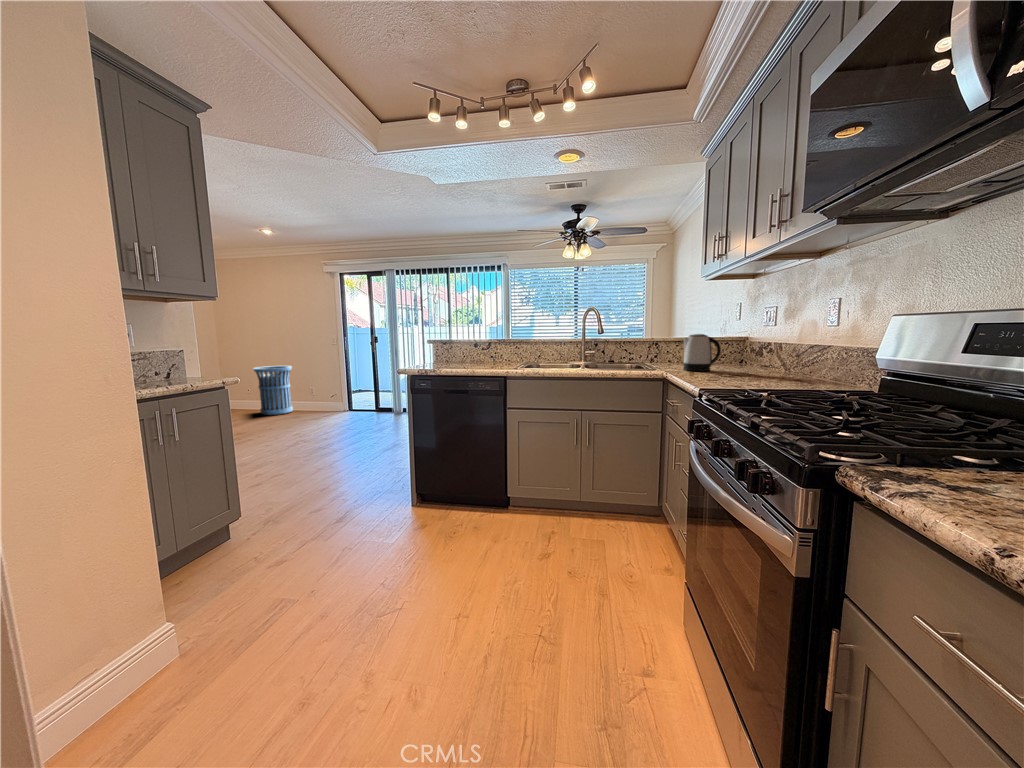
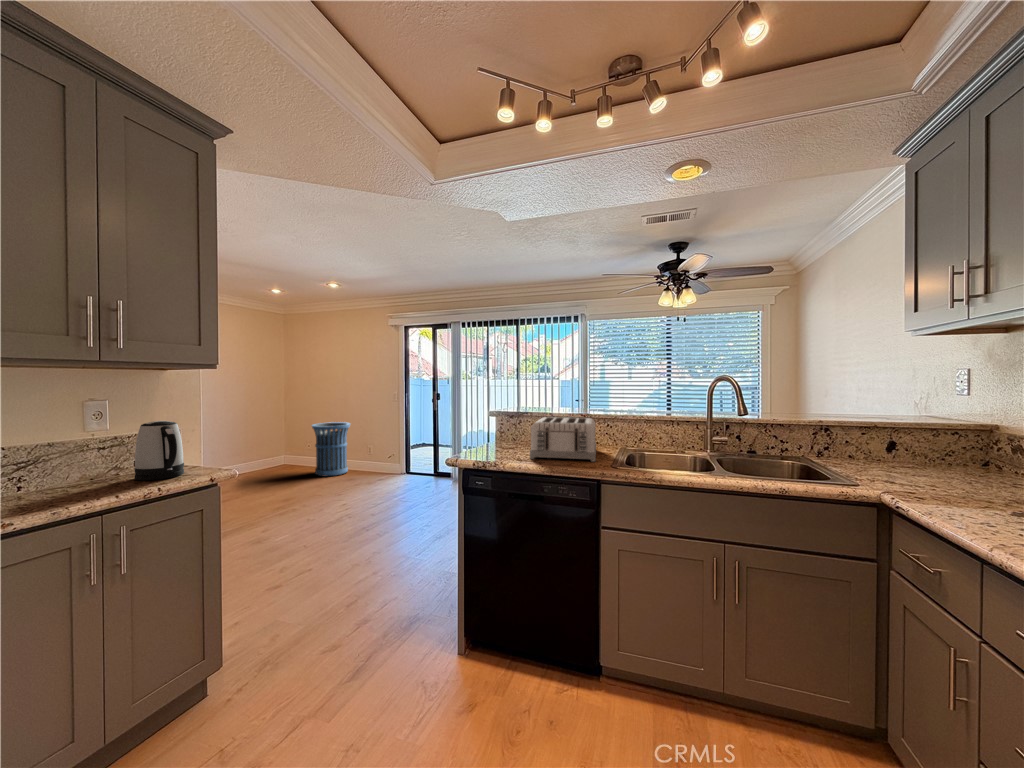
kettle: present [683,334,721,371] -> present [134,421,184,481]
toaster: none [459,340,507,368] -> present [530,417,596,462]

